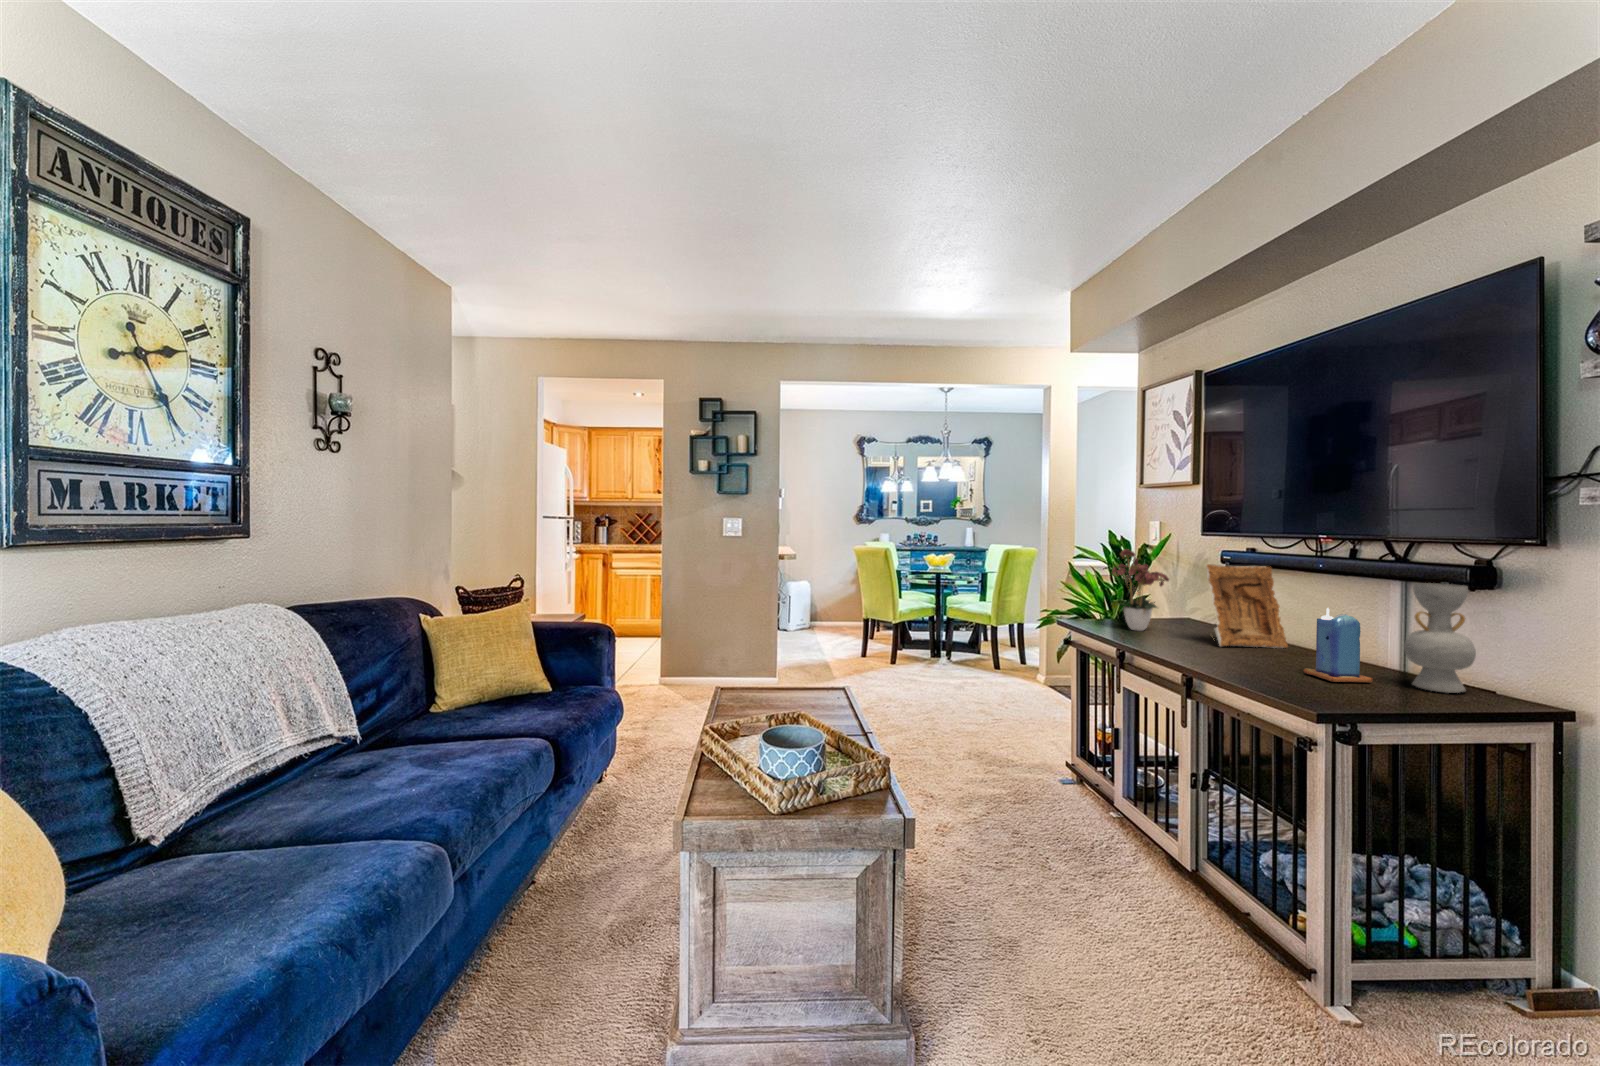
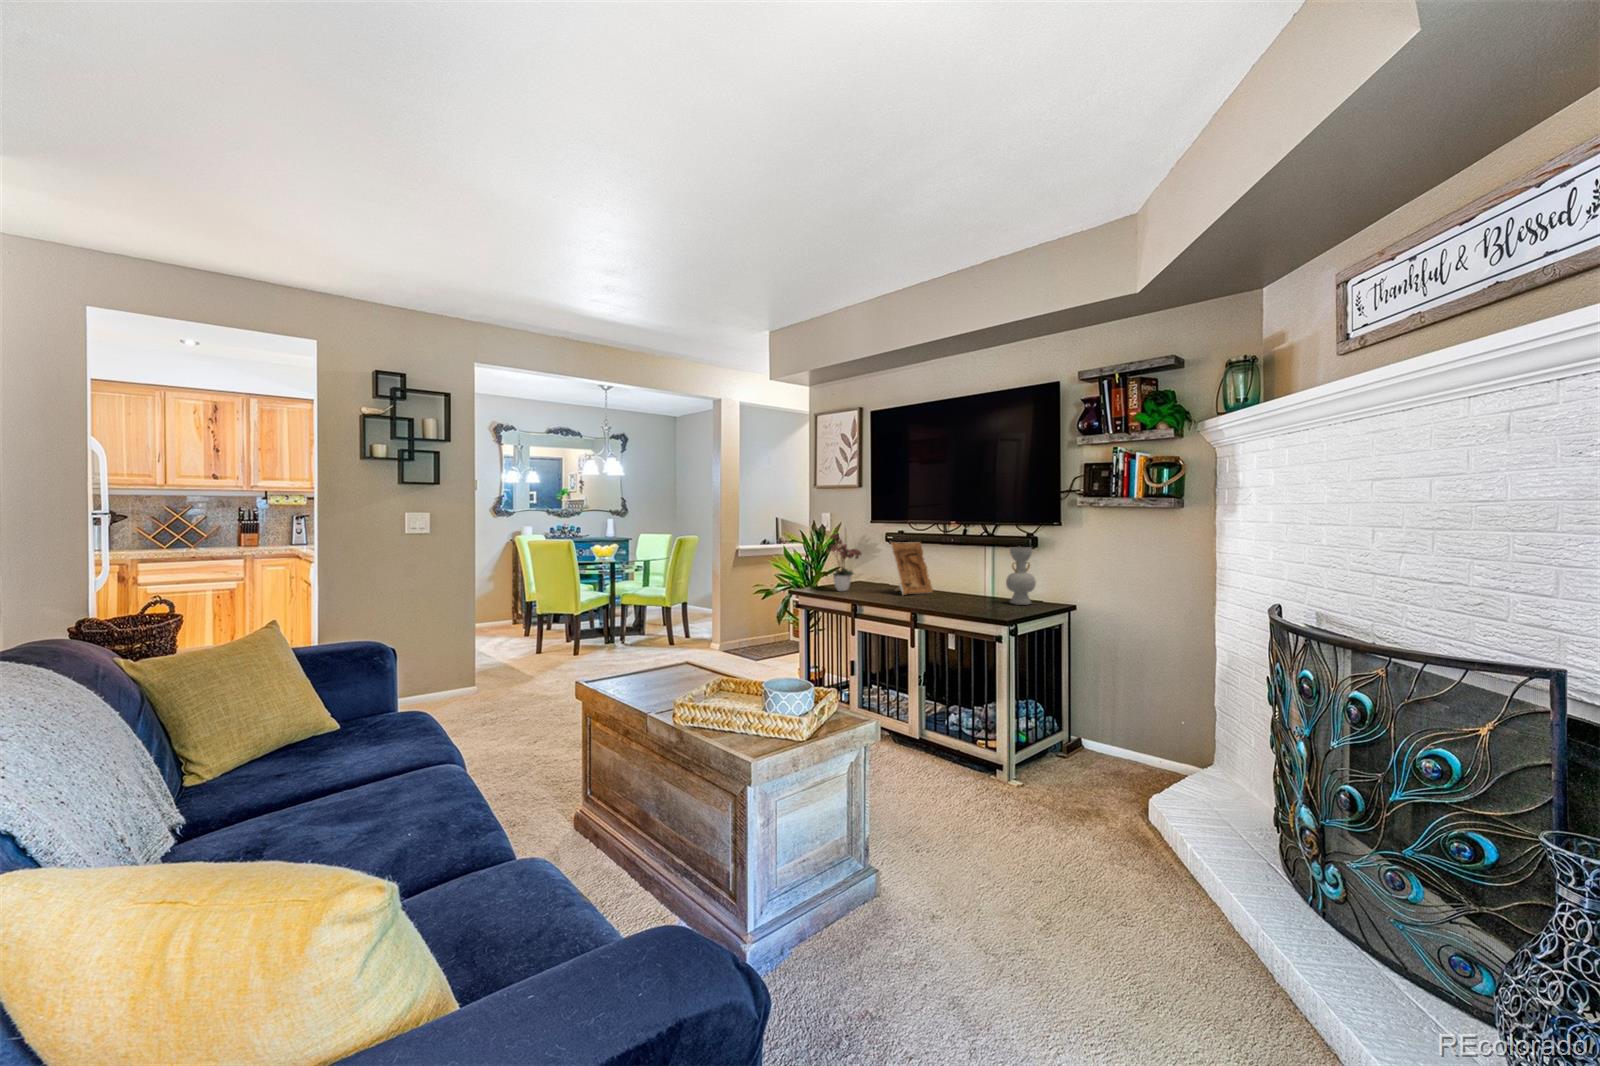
candle: present [1304,608,1373,682] -> none [962,564,995,606]

